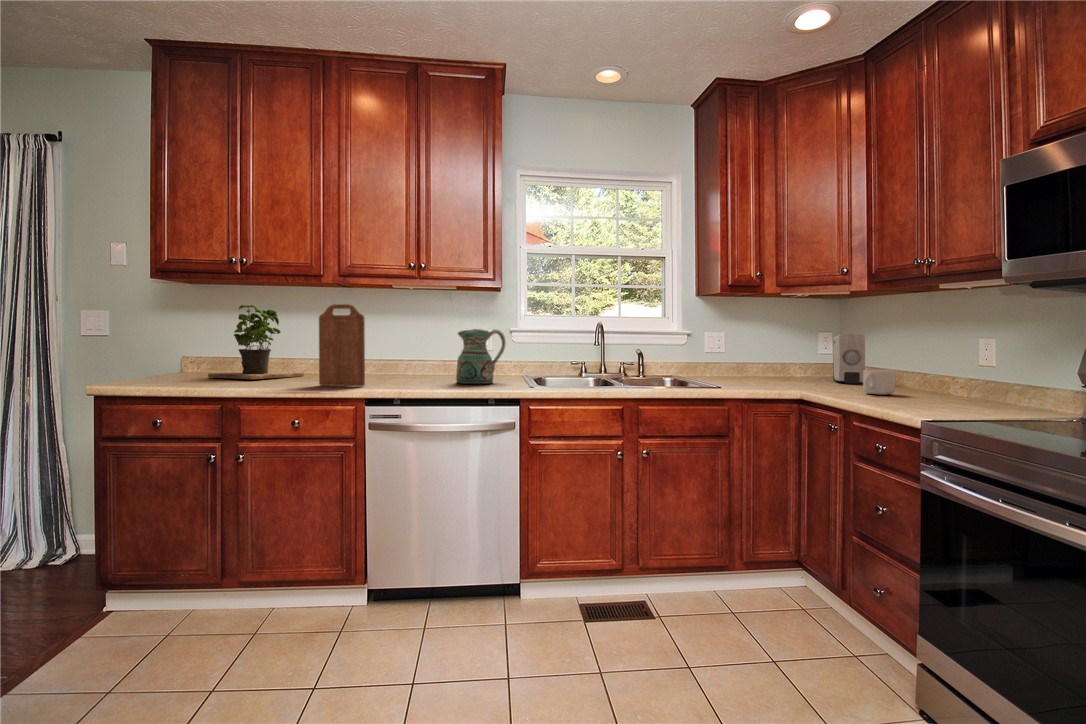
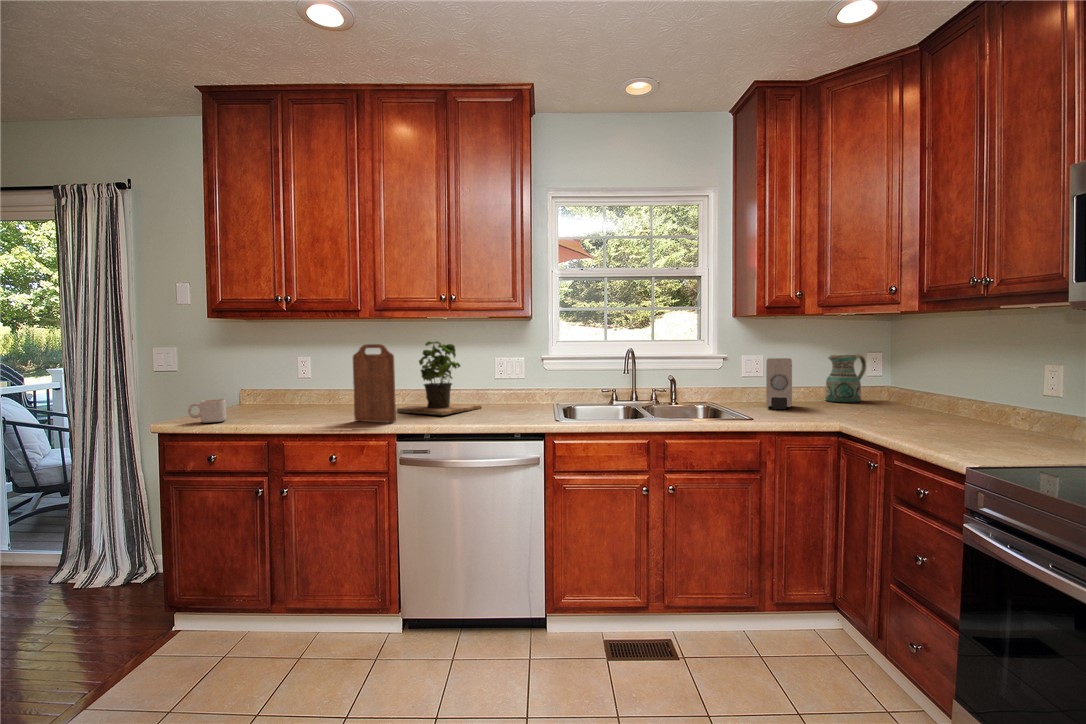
potted plant: present [208,305,304,379] -> present [397,341,481,415]
ceramic pitcher: present [456,329,506,384] -> present [825,354,866,402]
soap dispenser: present [833,334,865,384] -> present [766,358,792,409]
mug: present [863,370,895,395] -> present [188,399,226,423]

